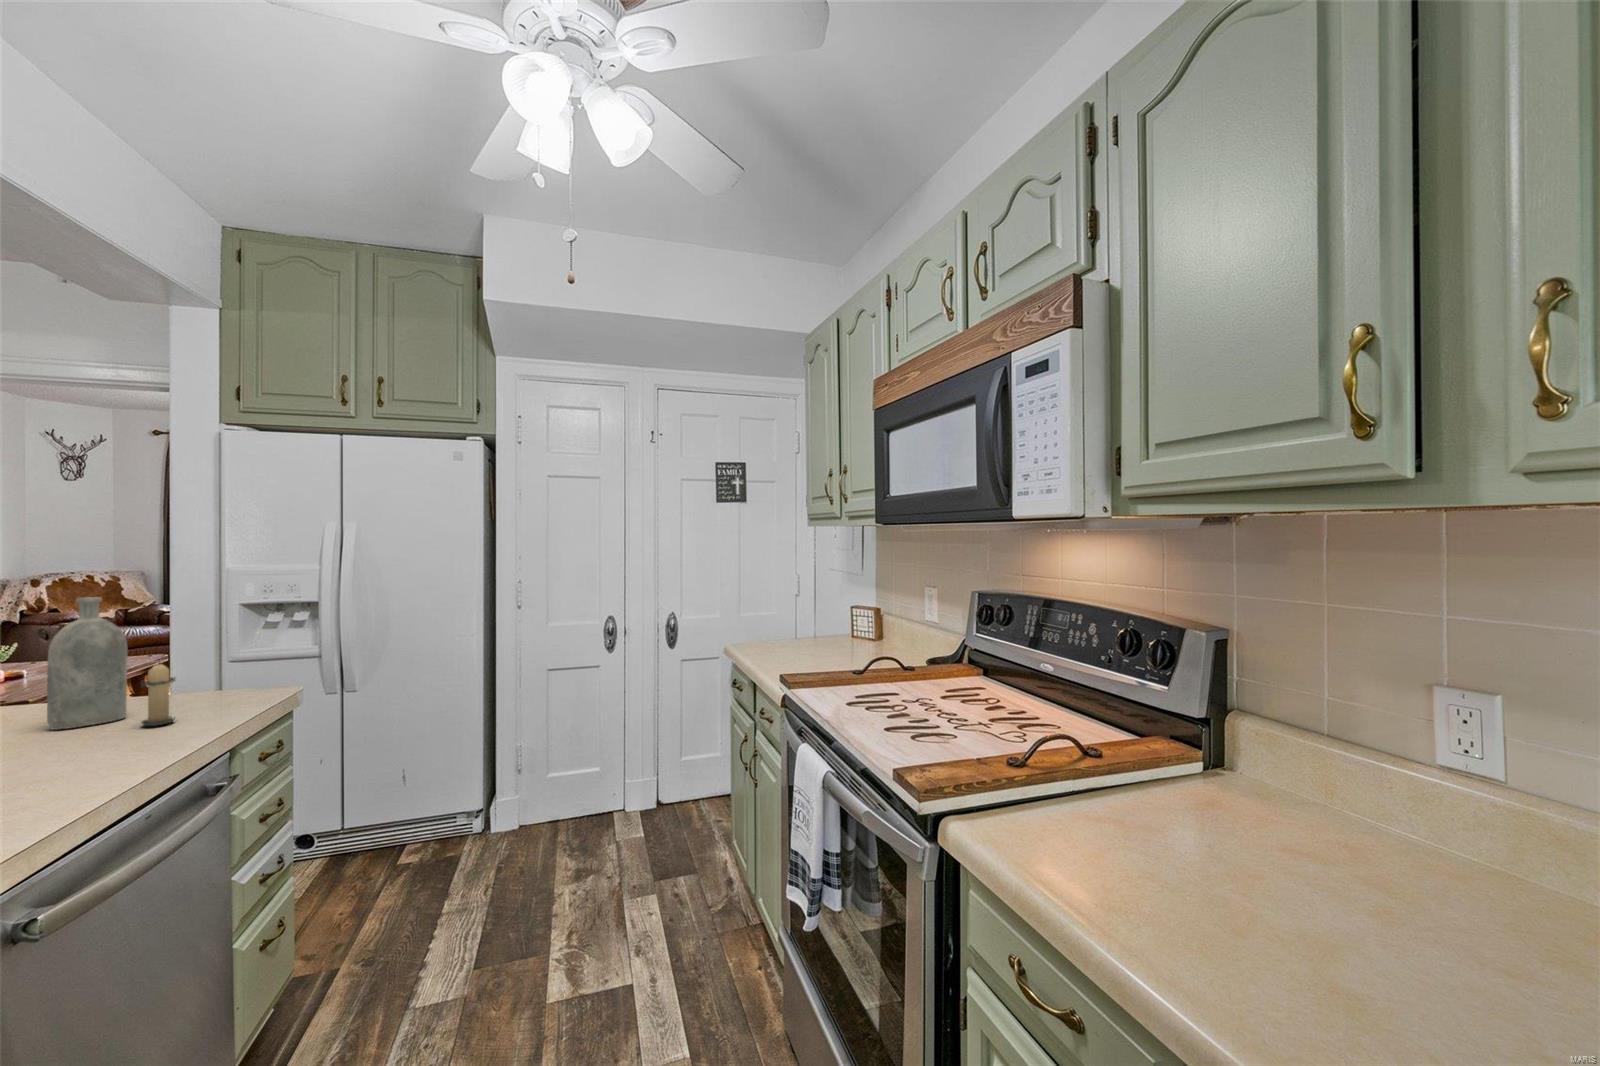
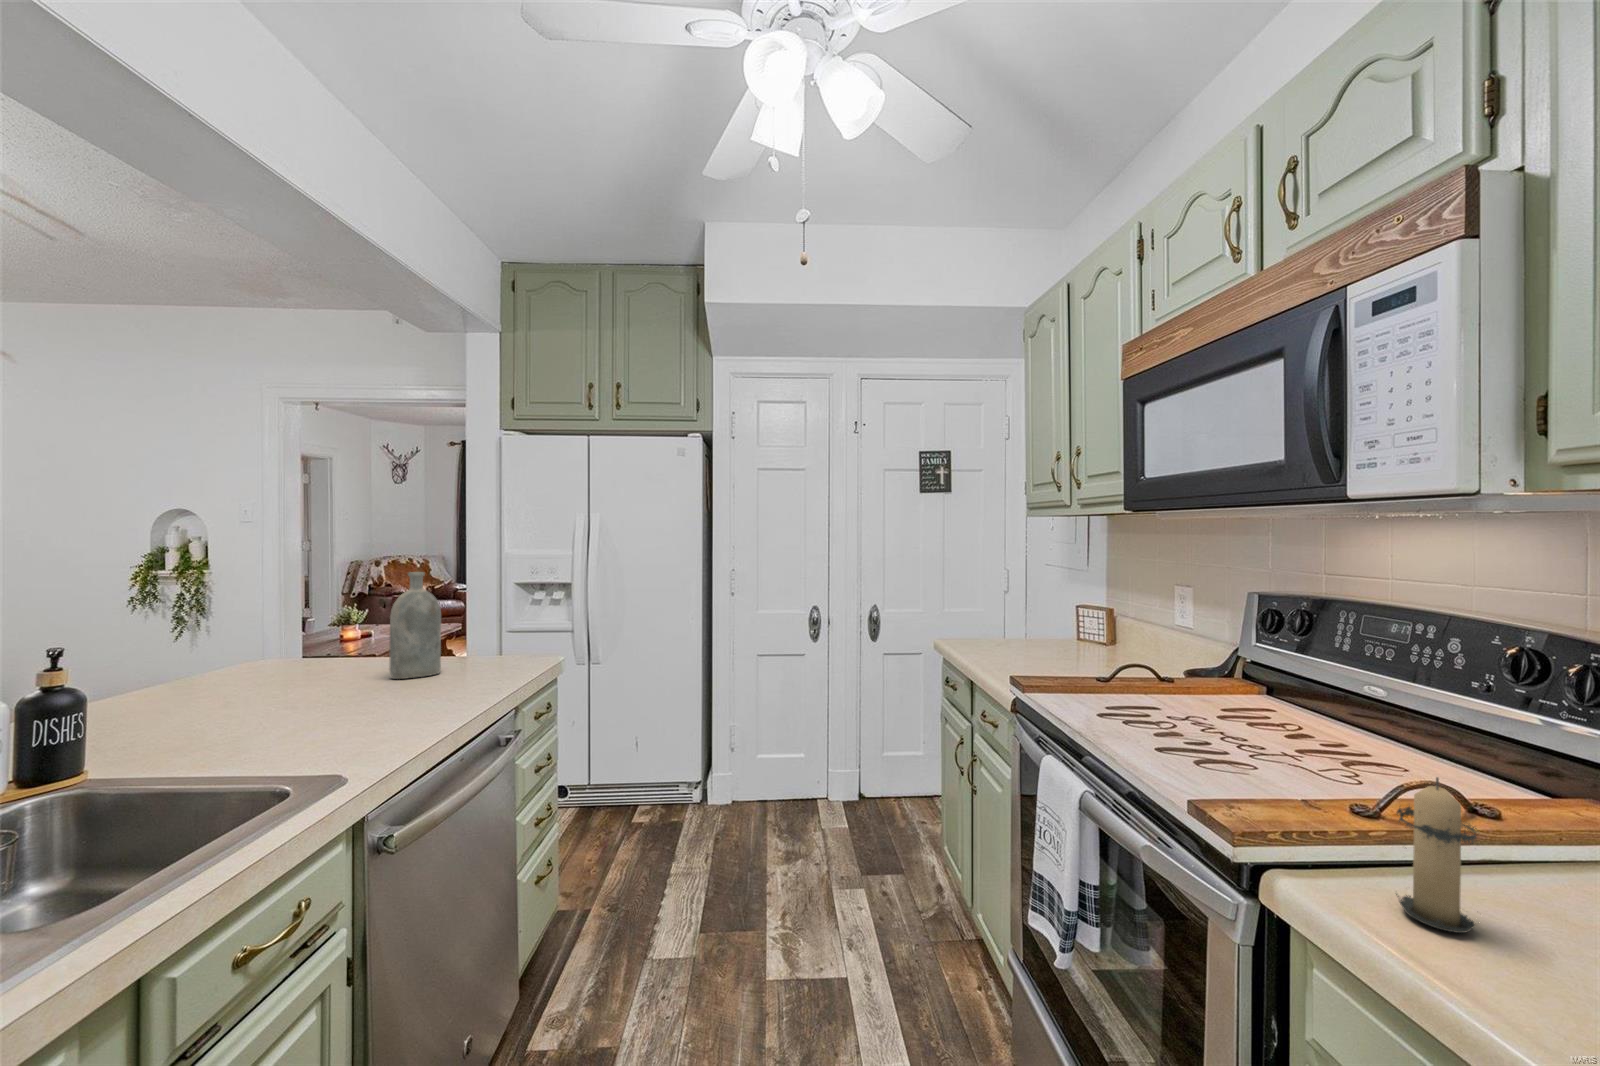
candle: present [141,664,175,726] -> present [1396,777,1477,933]

